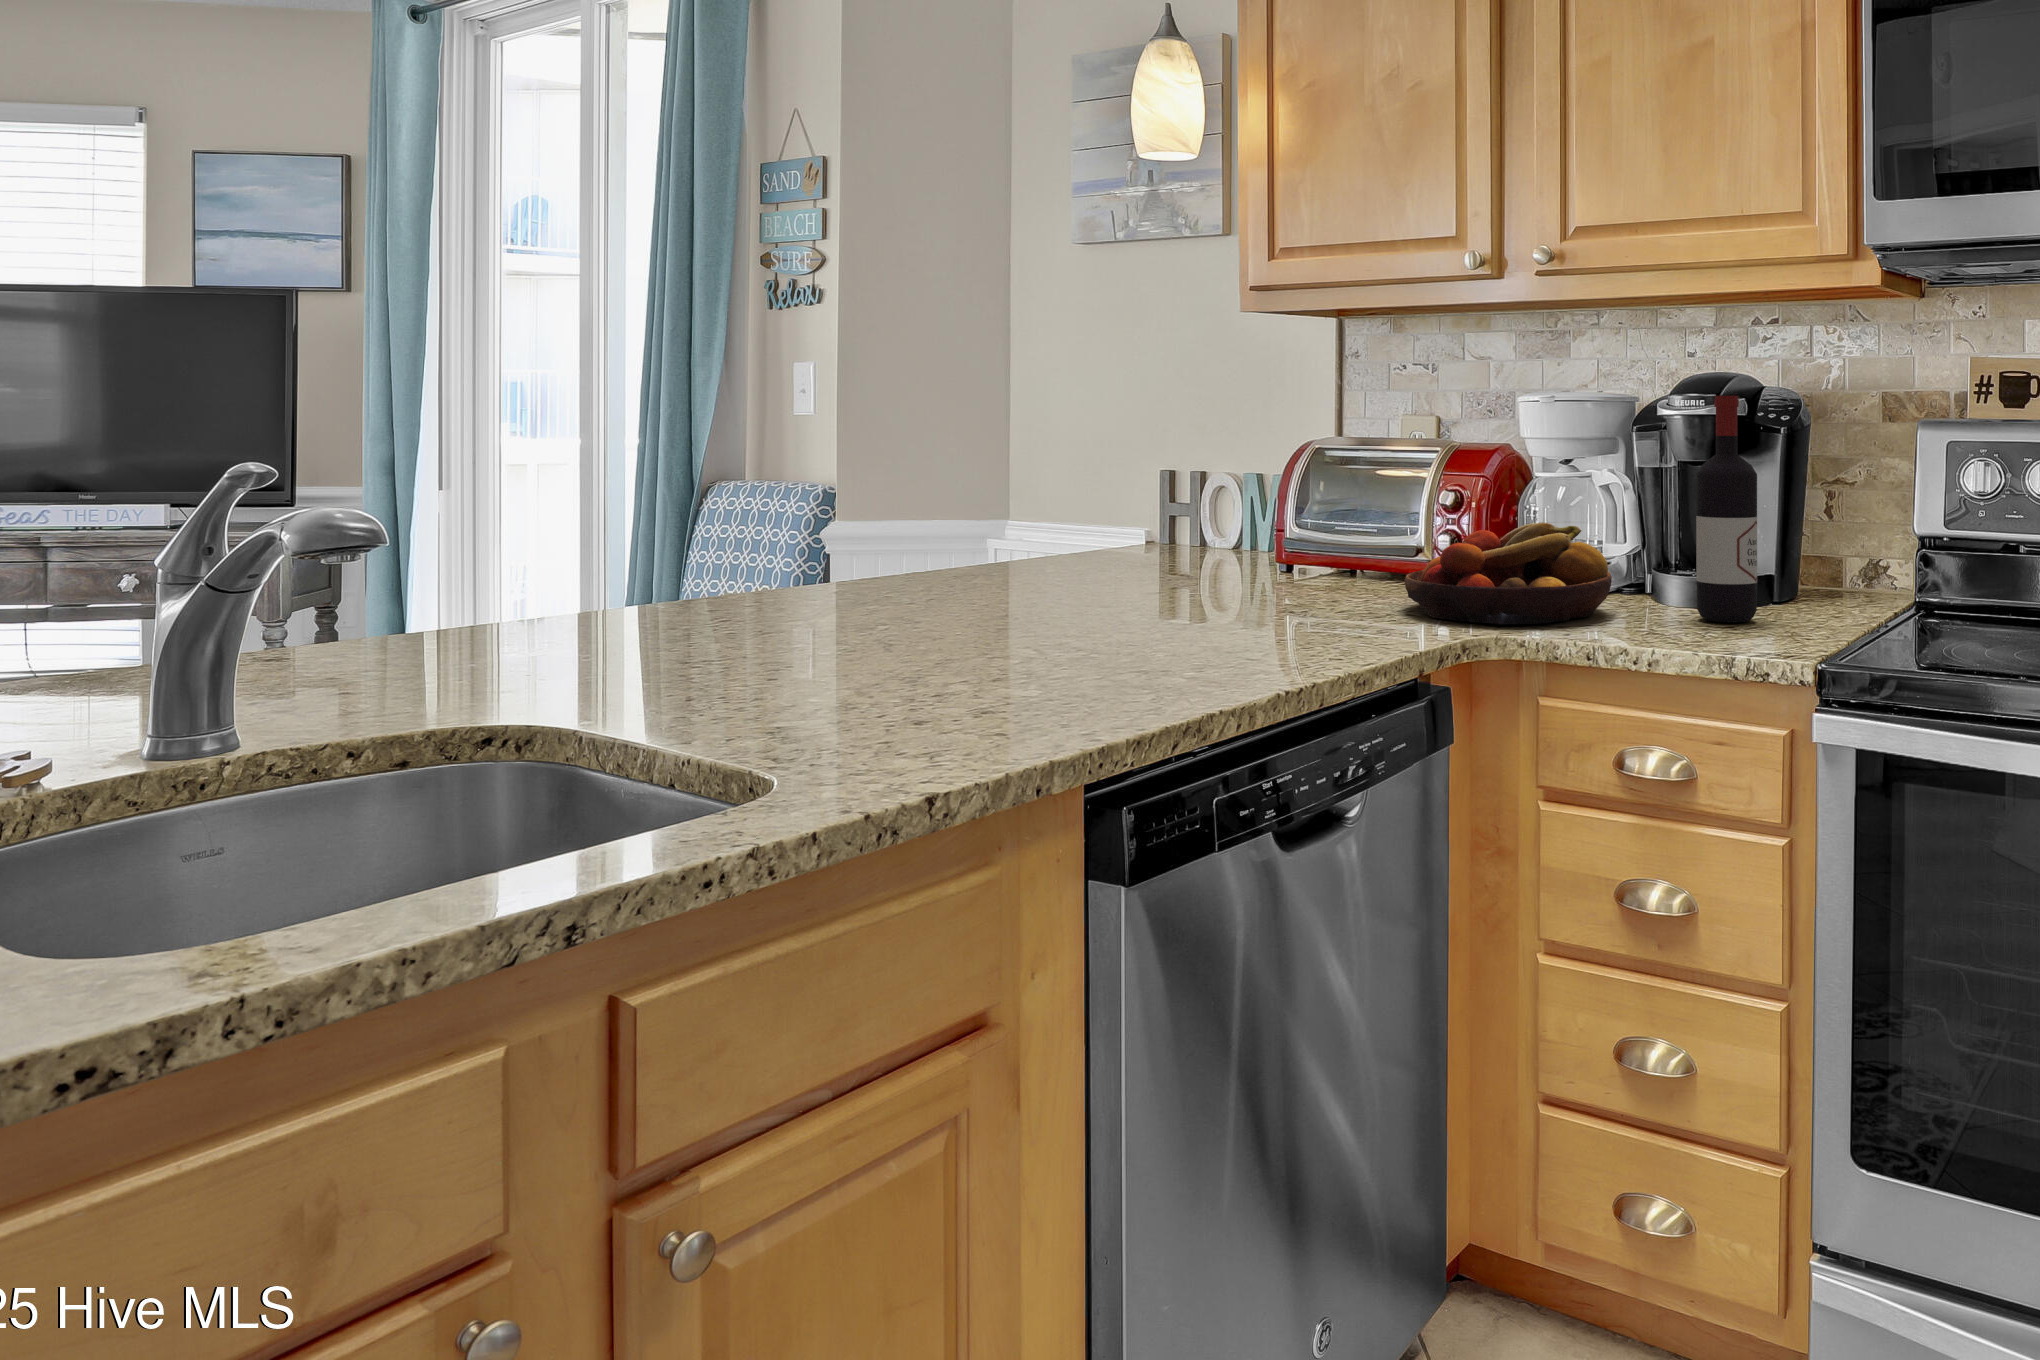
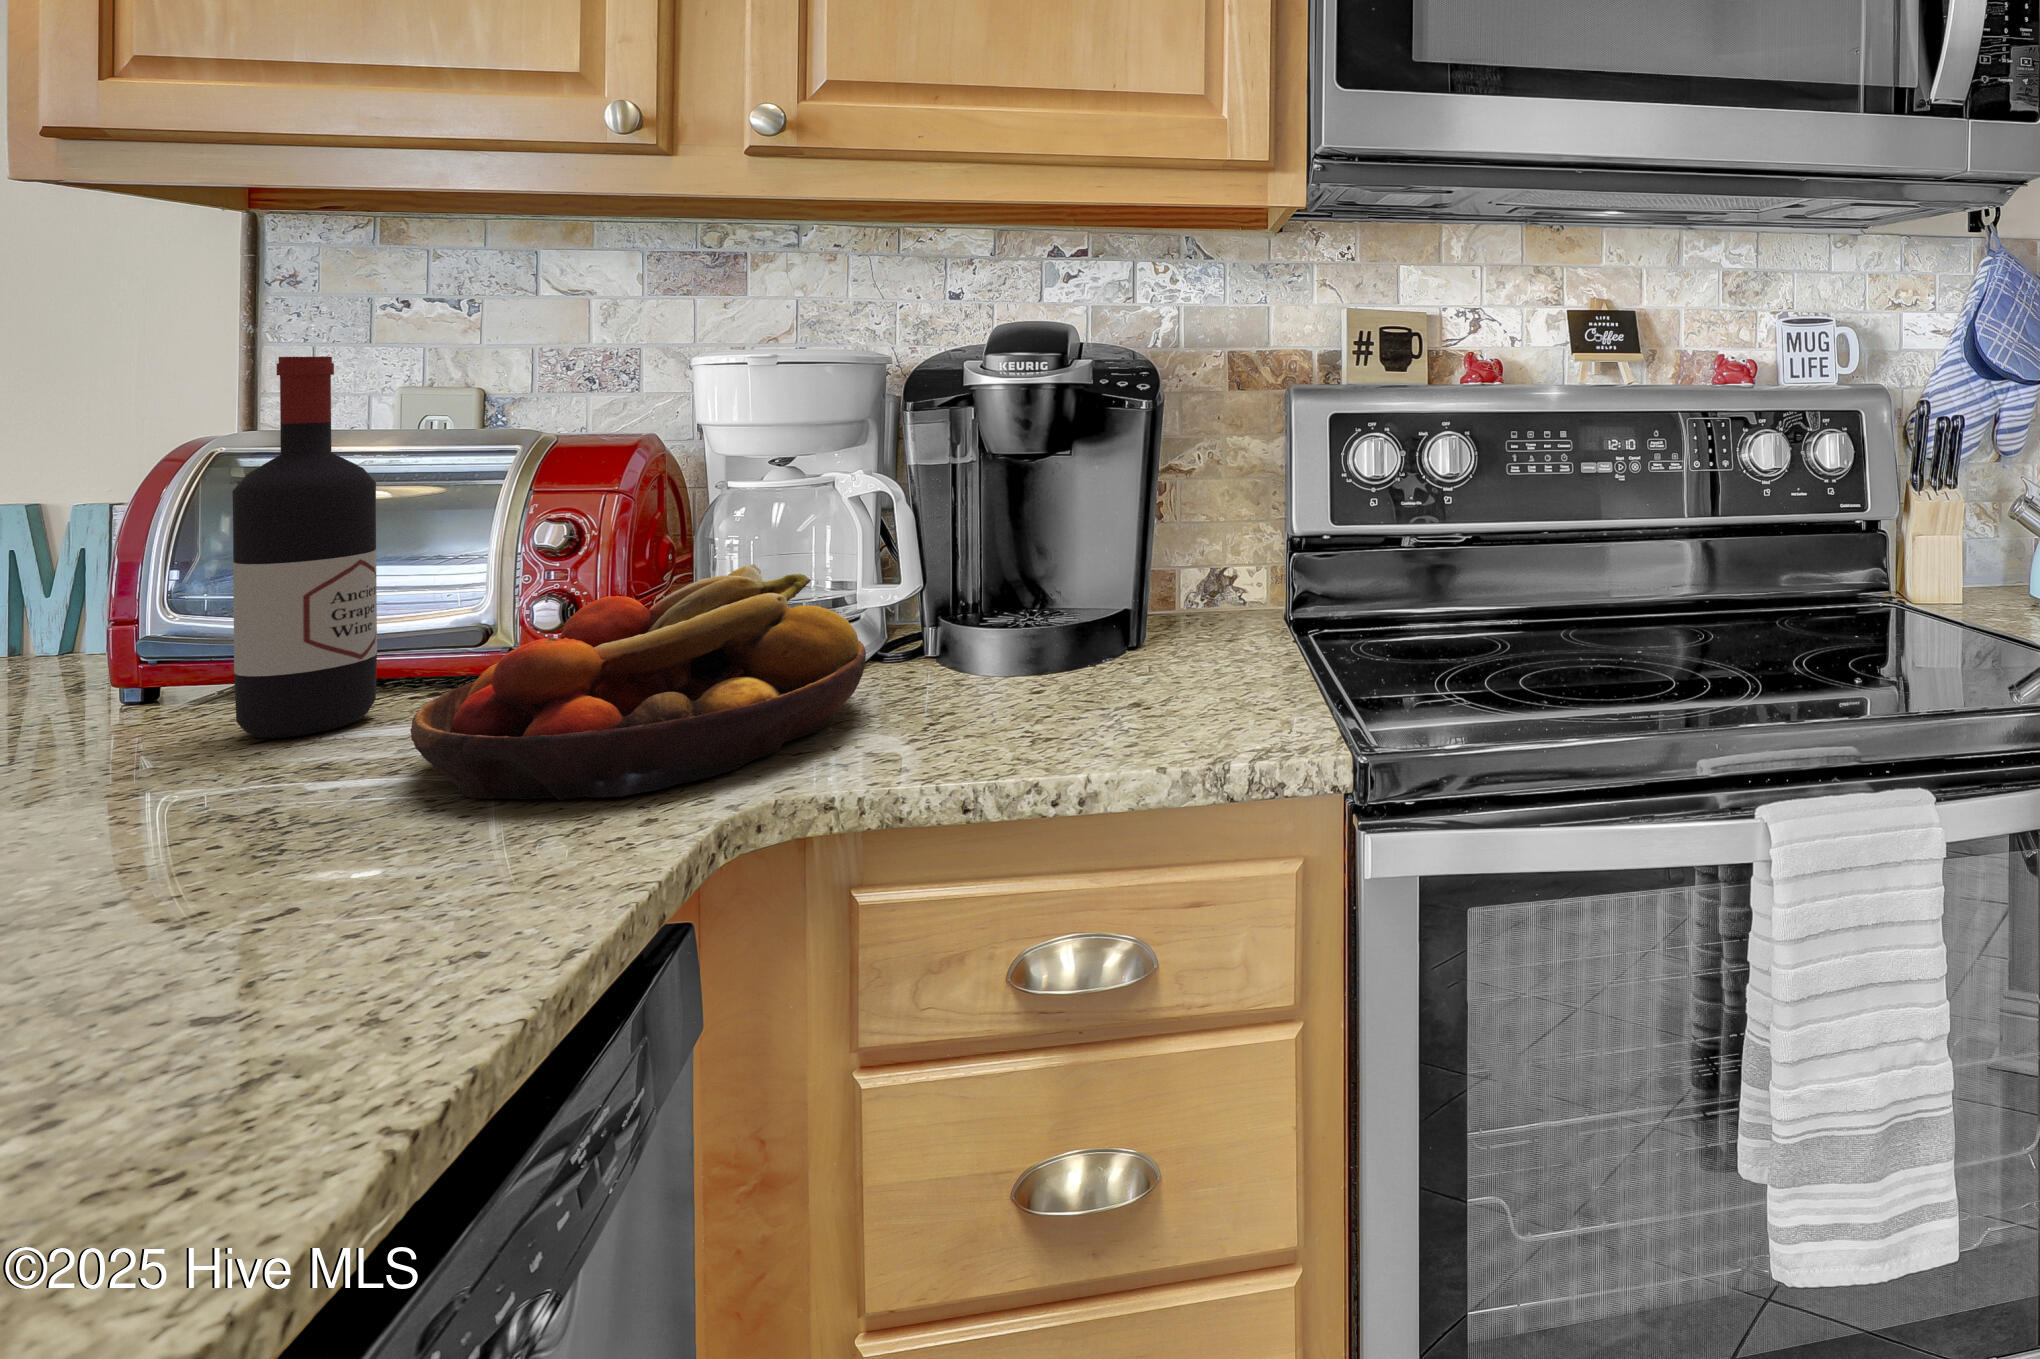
wine bottle: present [1696,396,1757,622] -> present [232,357,377,738]

